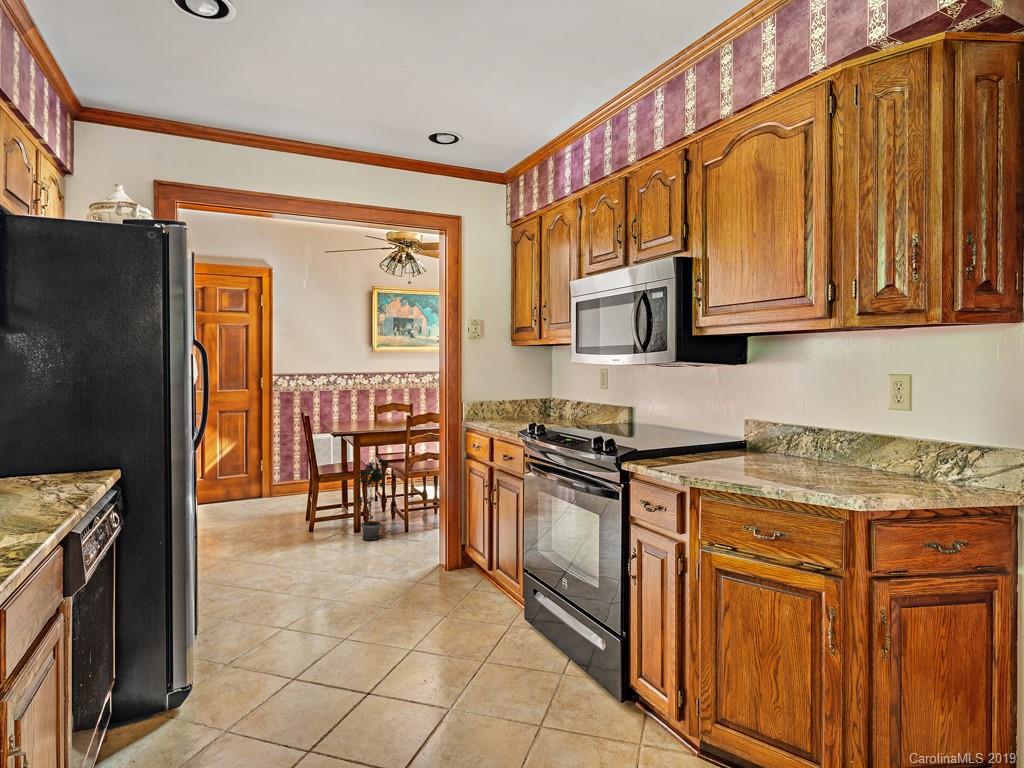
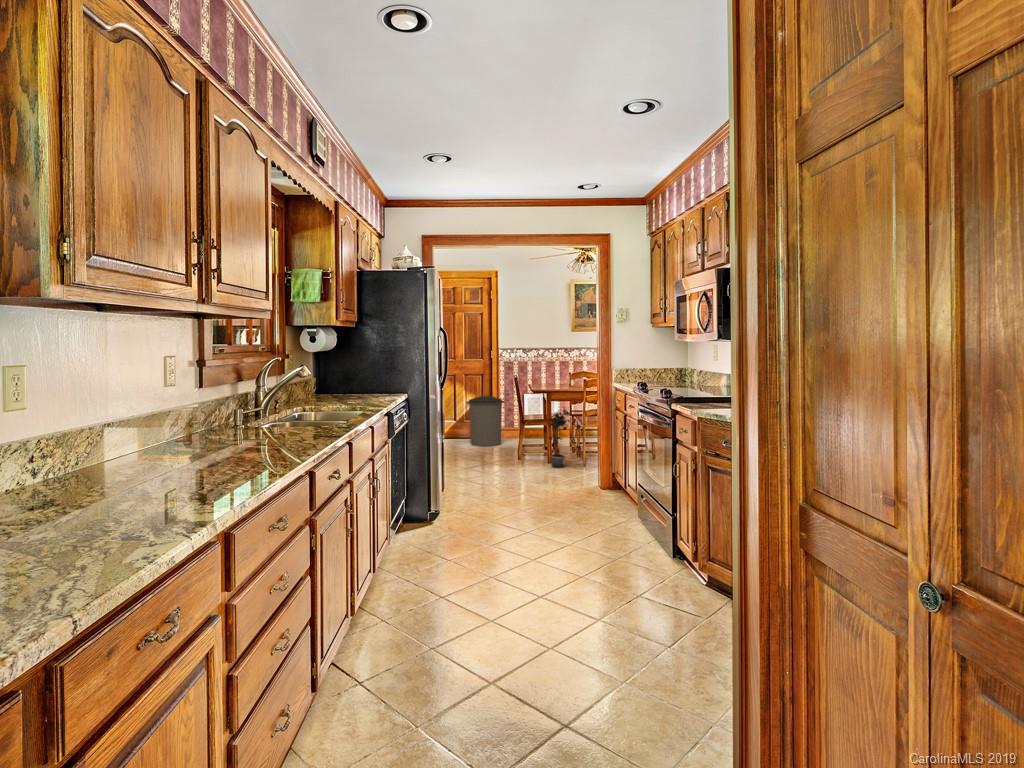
trash can: none [225,438,283,512] -> present [466,395,505,446]

